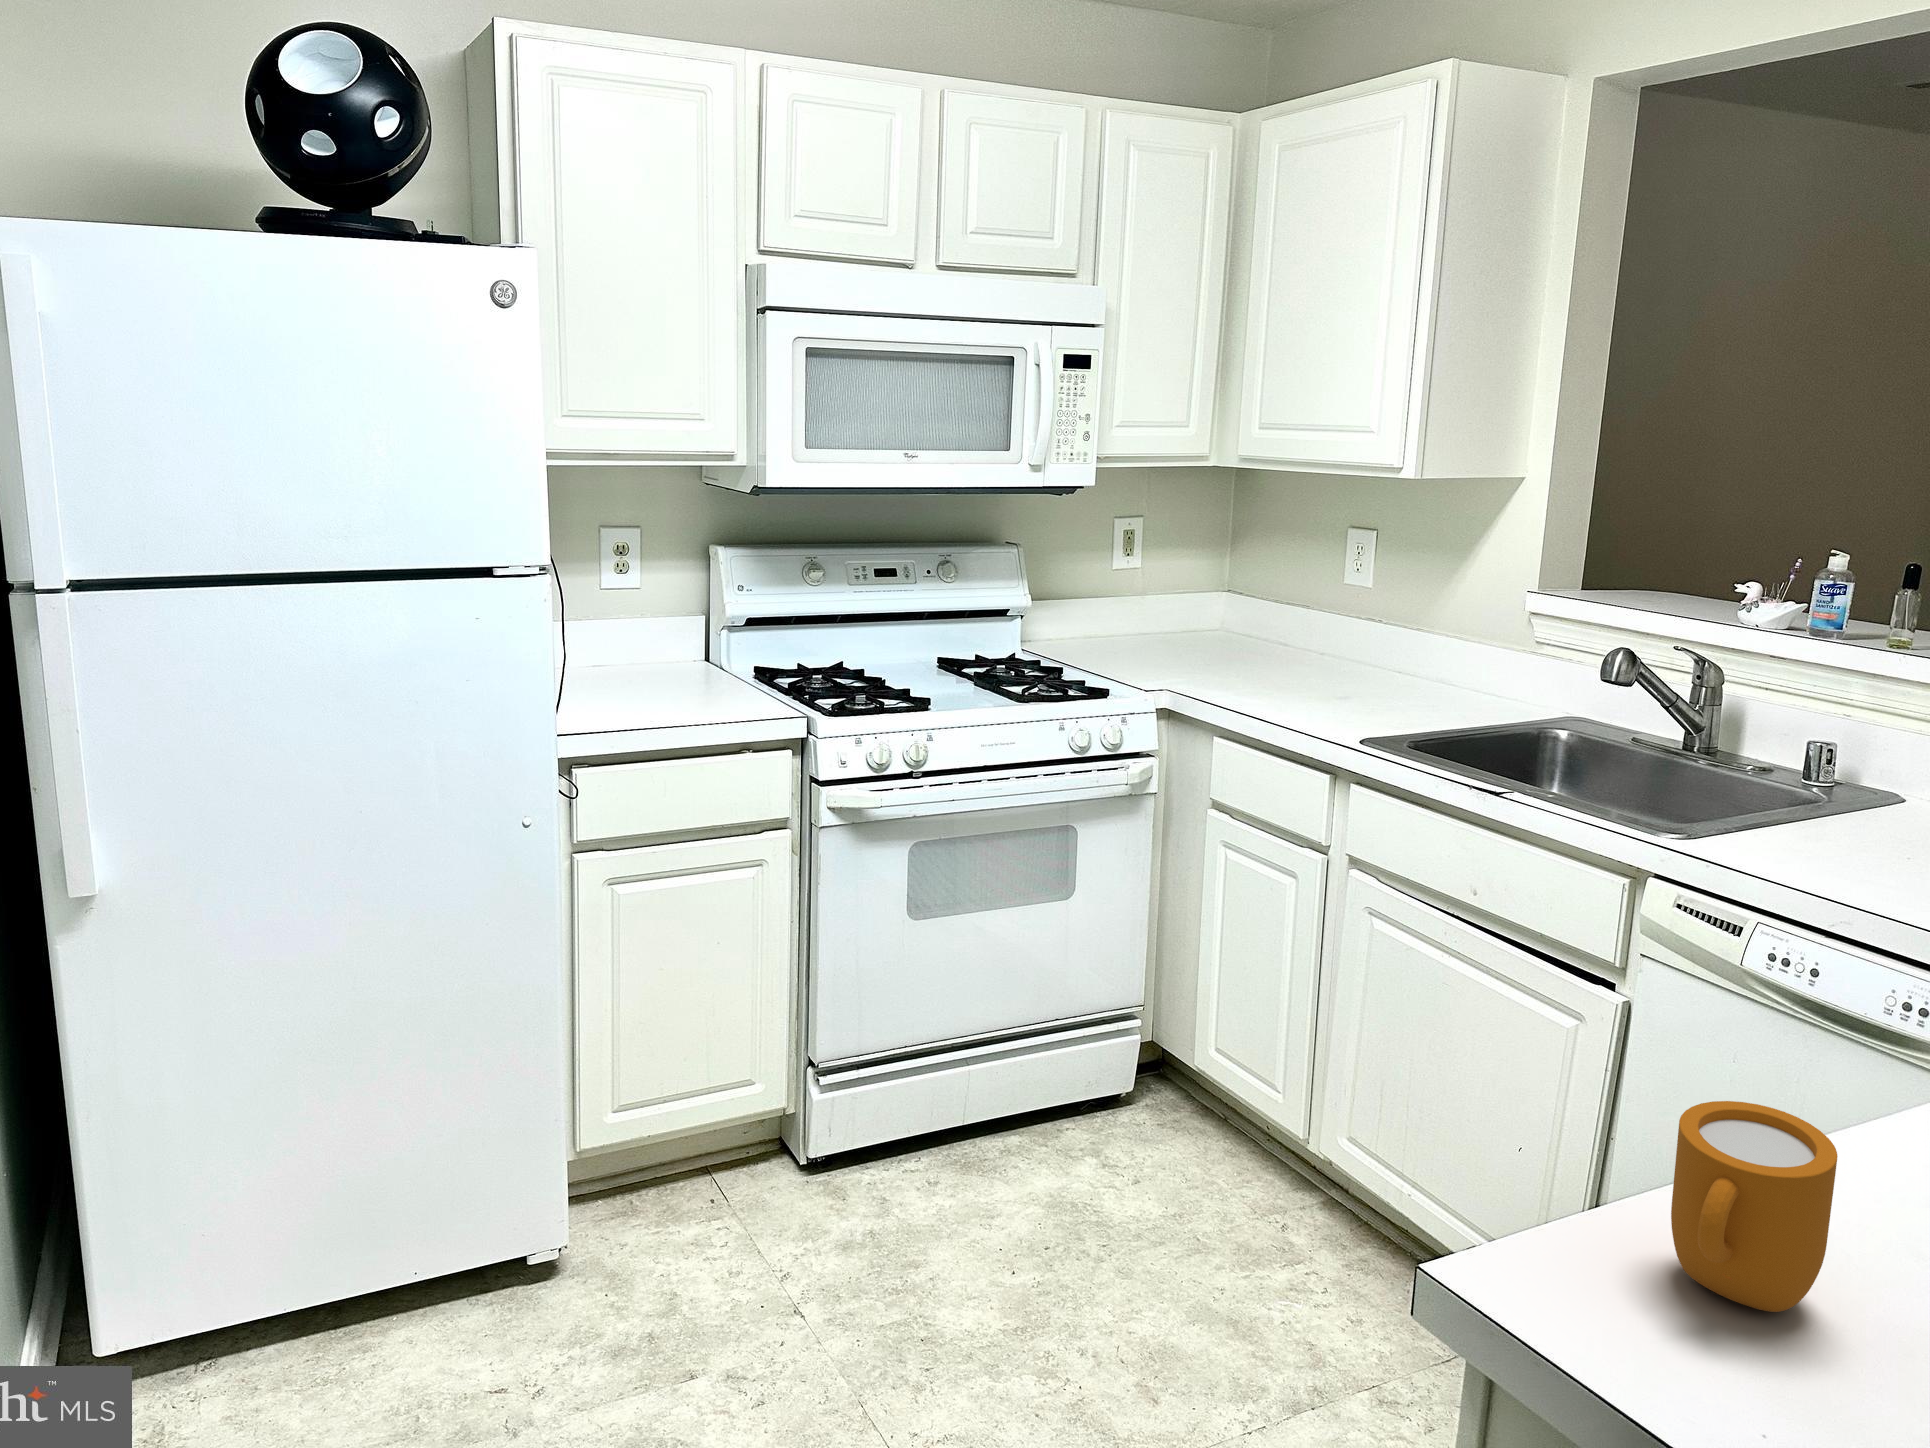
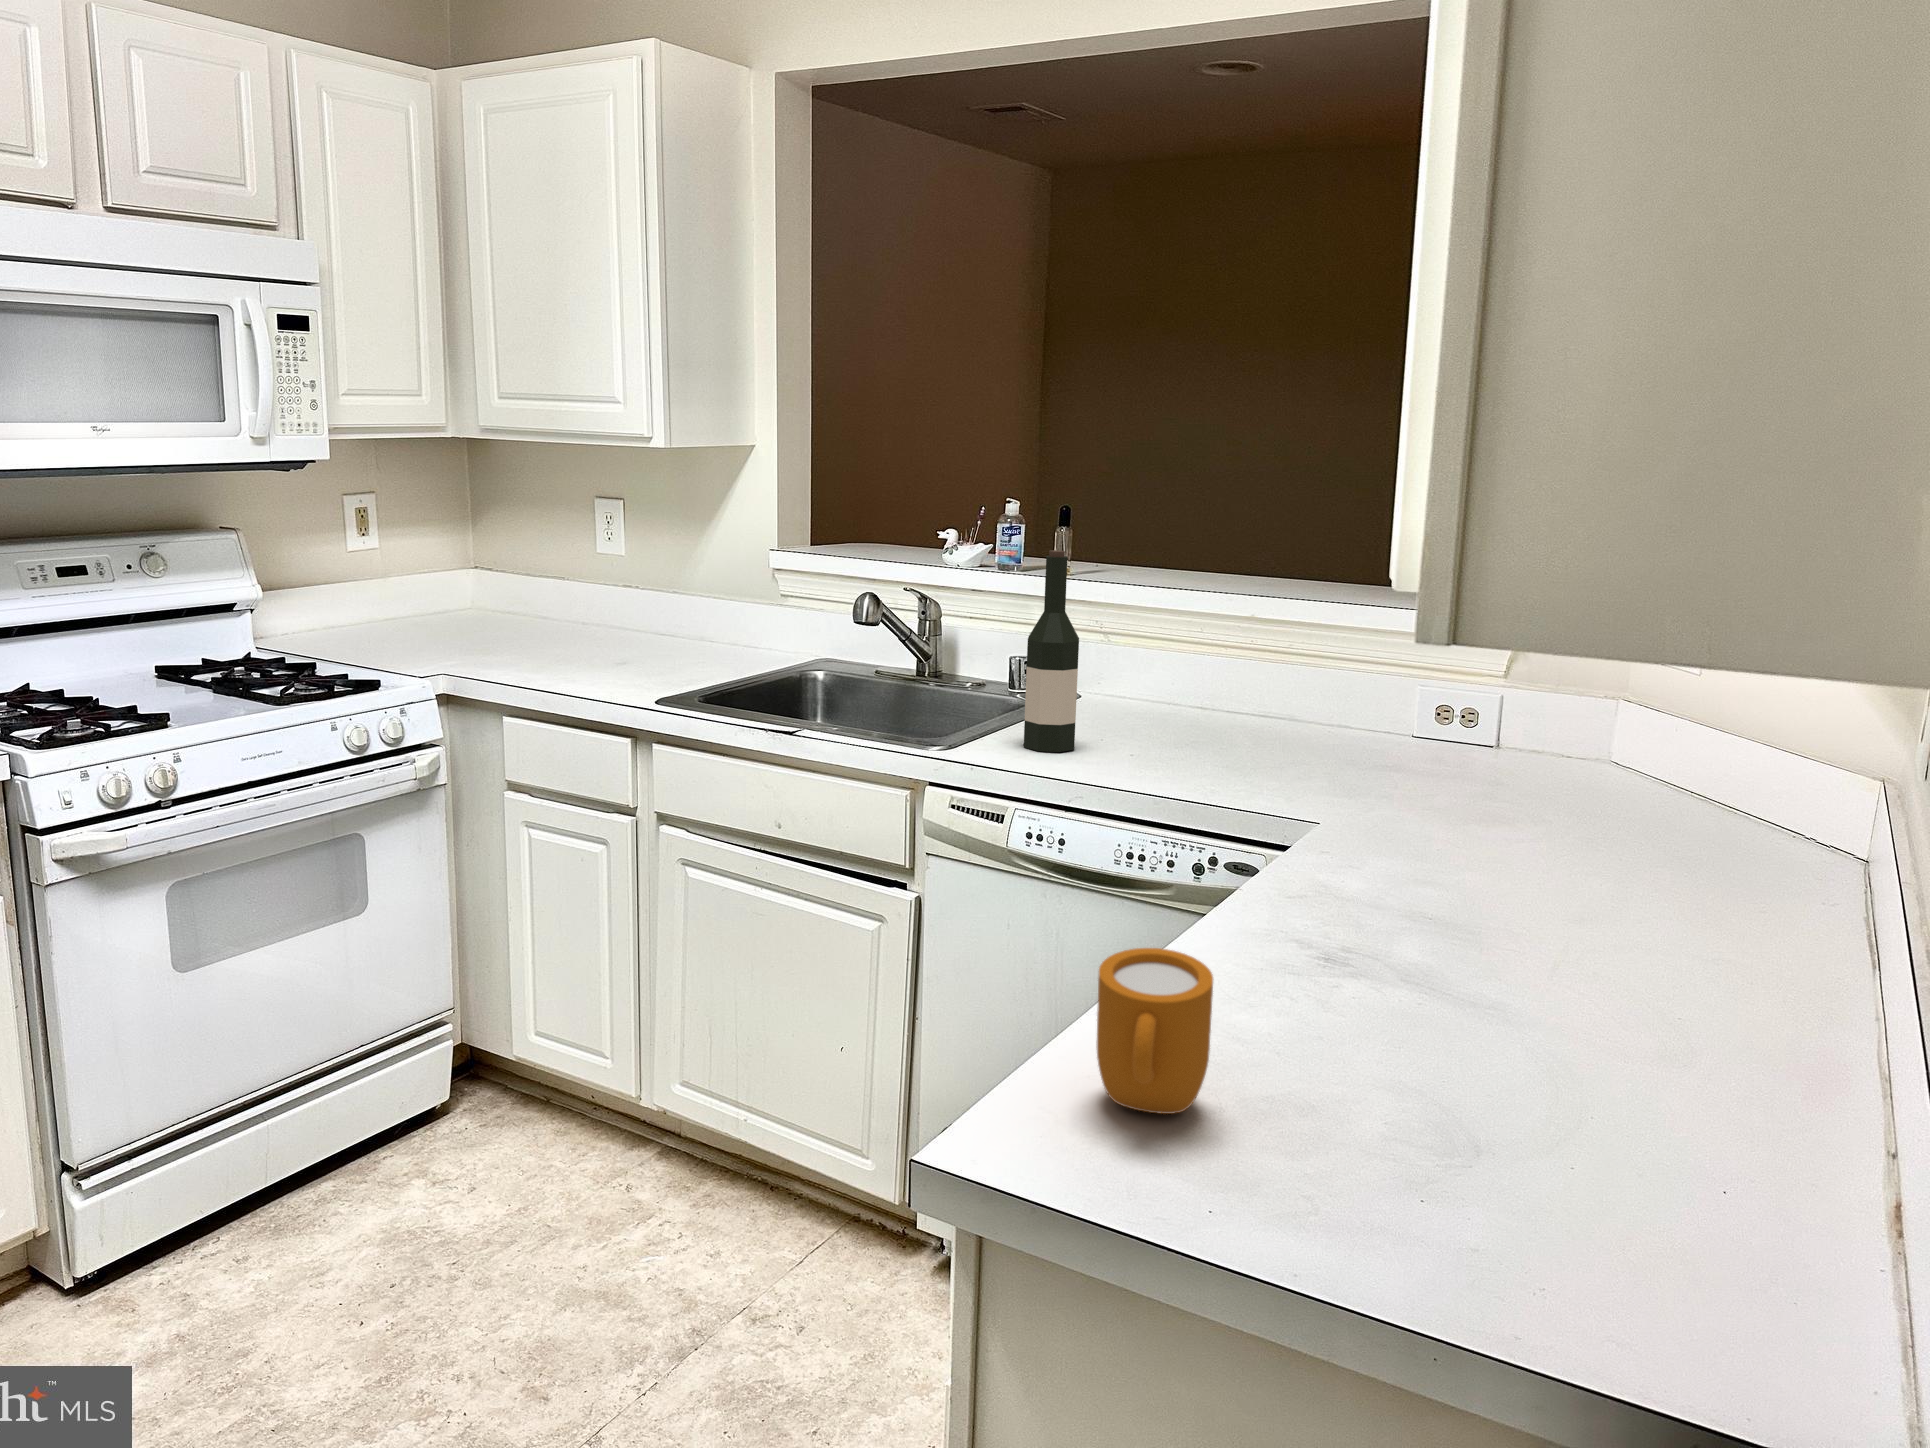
wine bottle: none [1788,619,1883,863] -> present [1024,550,1079,752]

